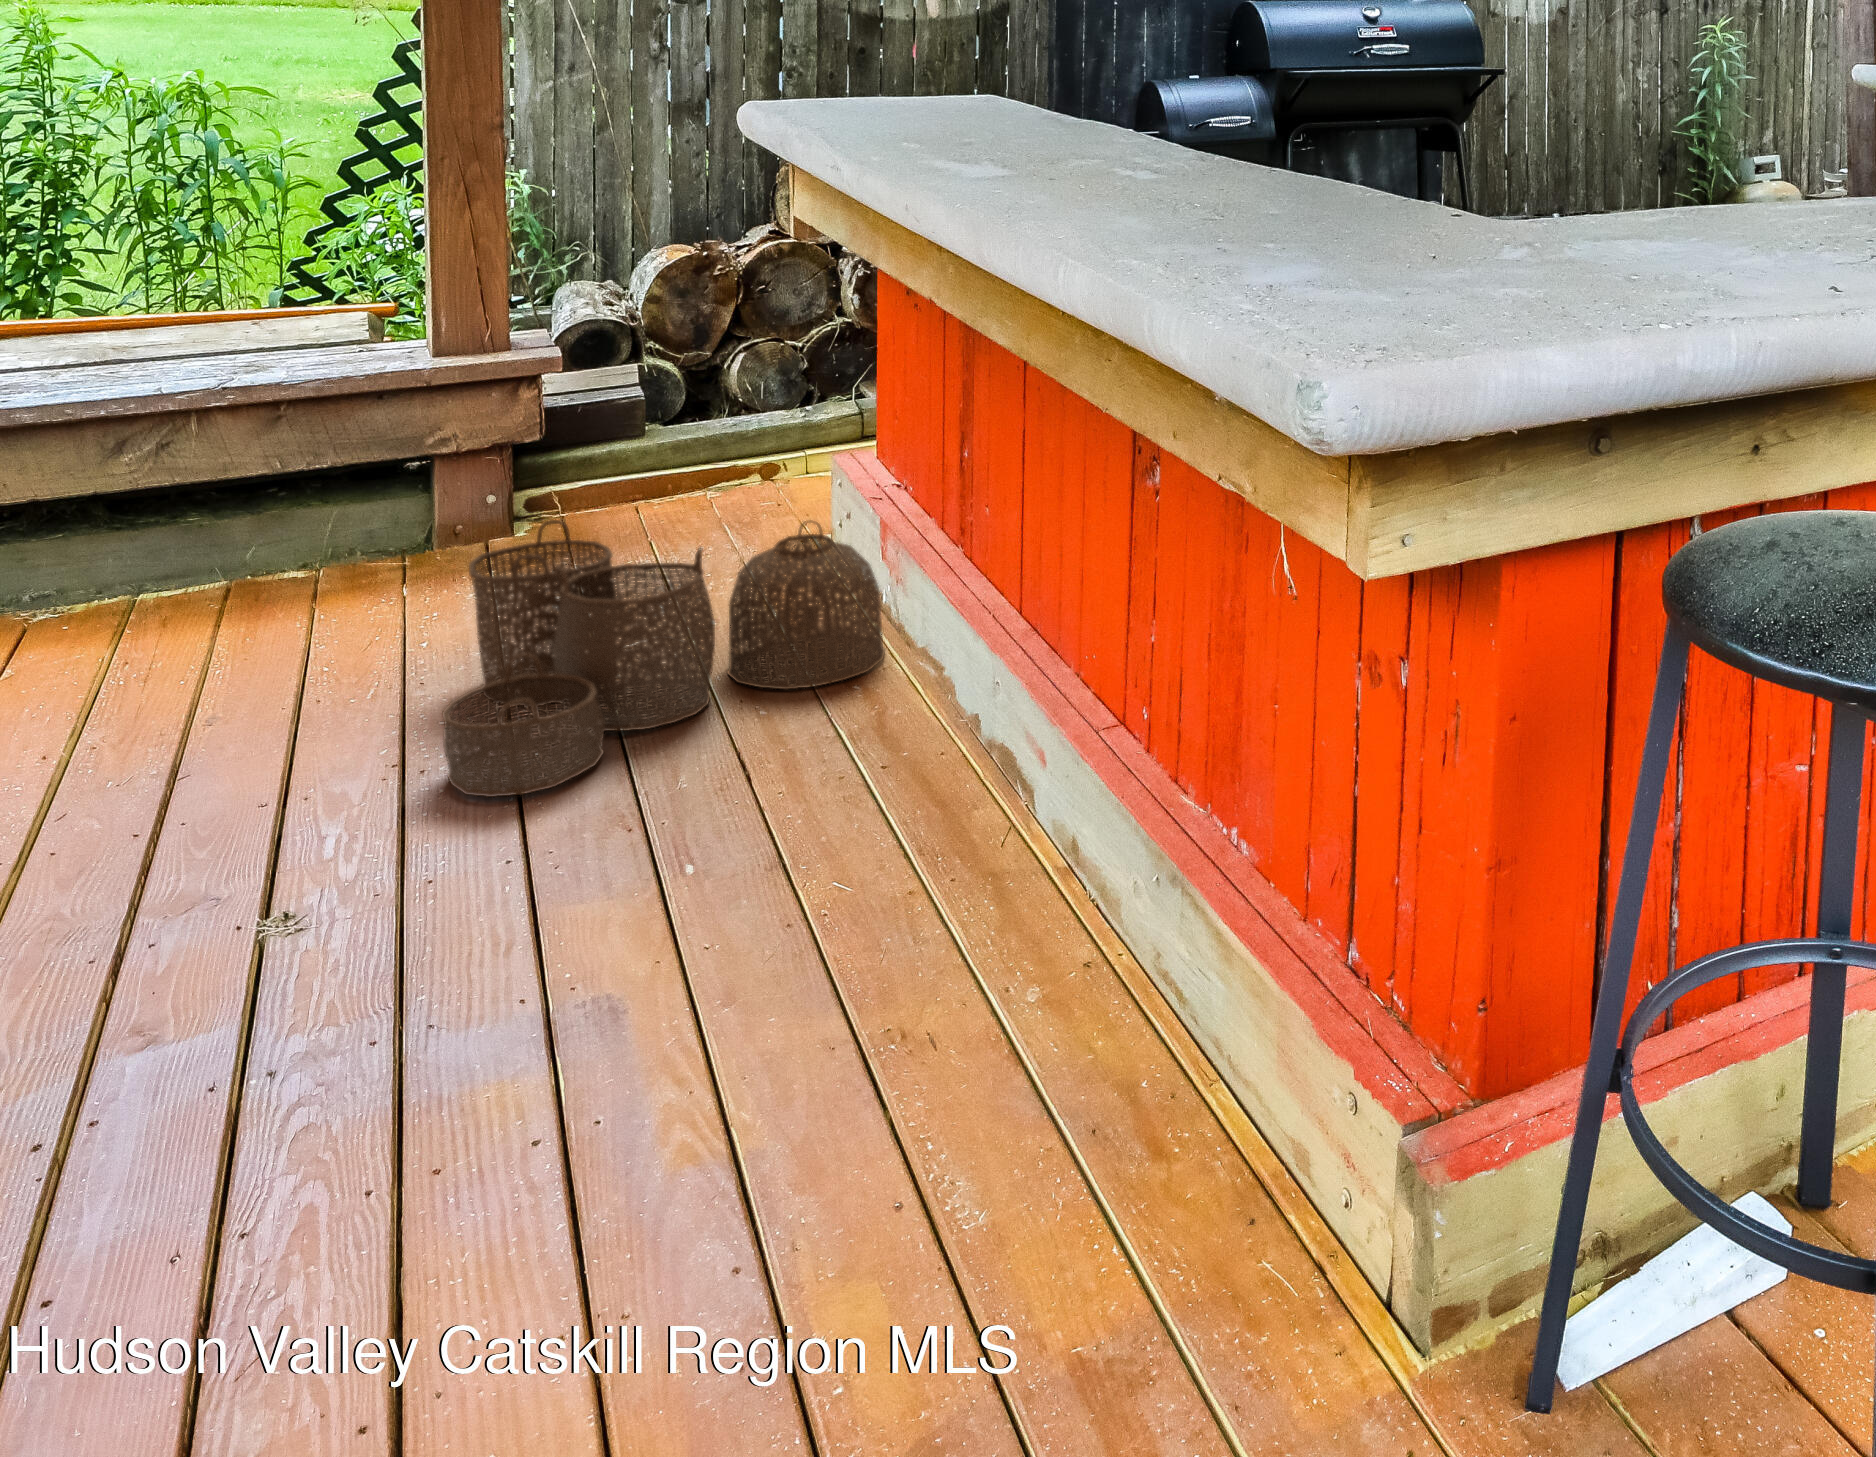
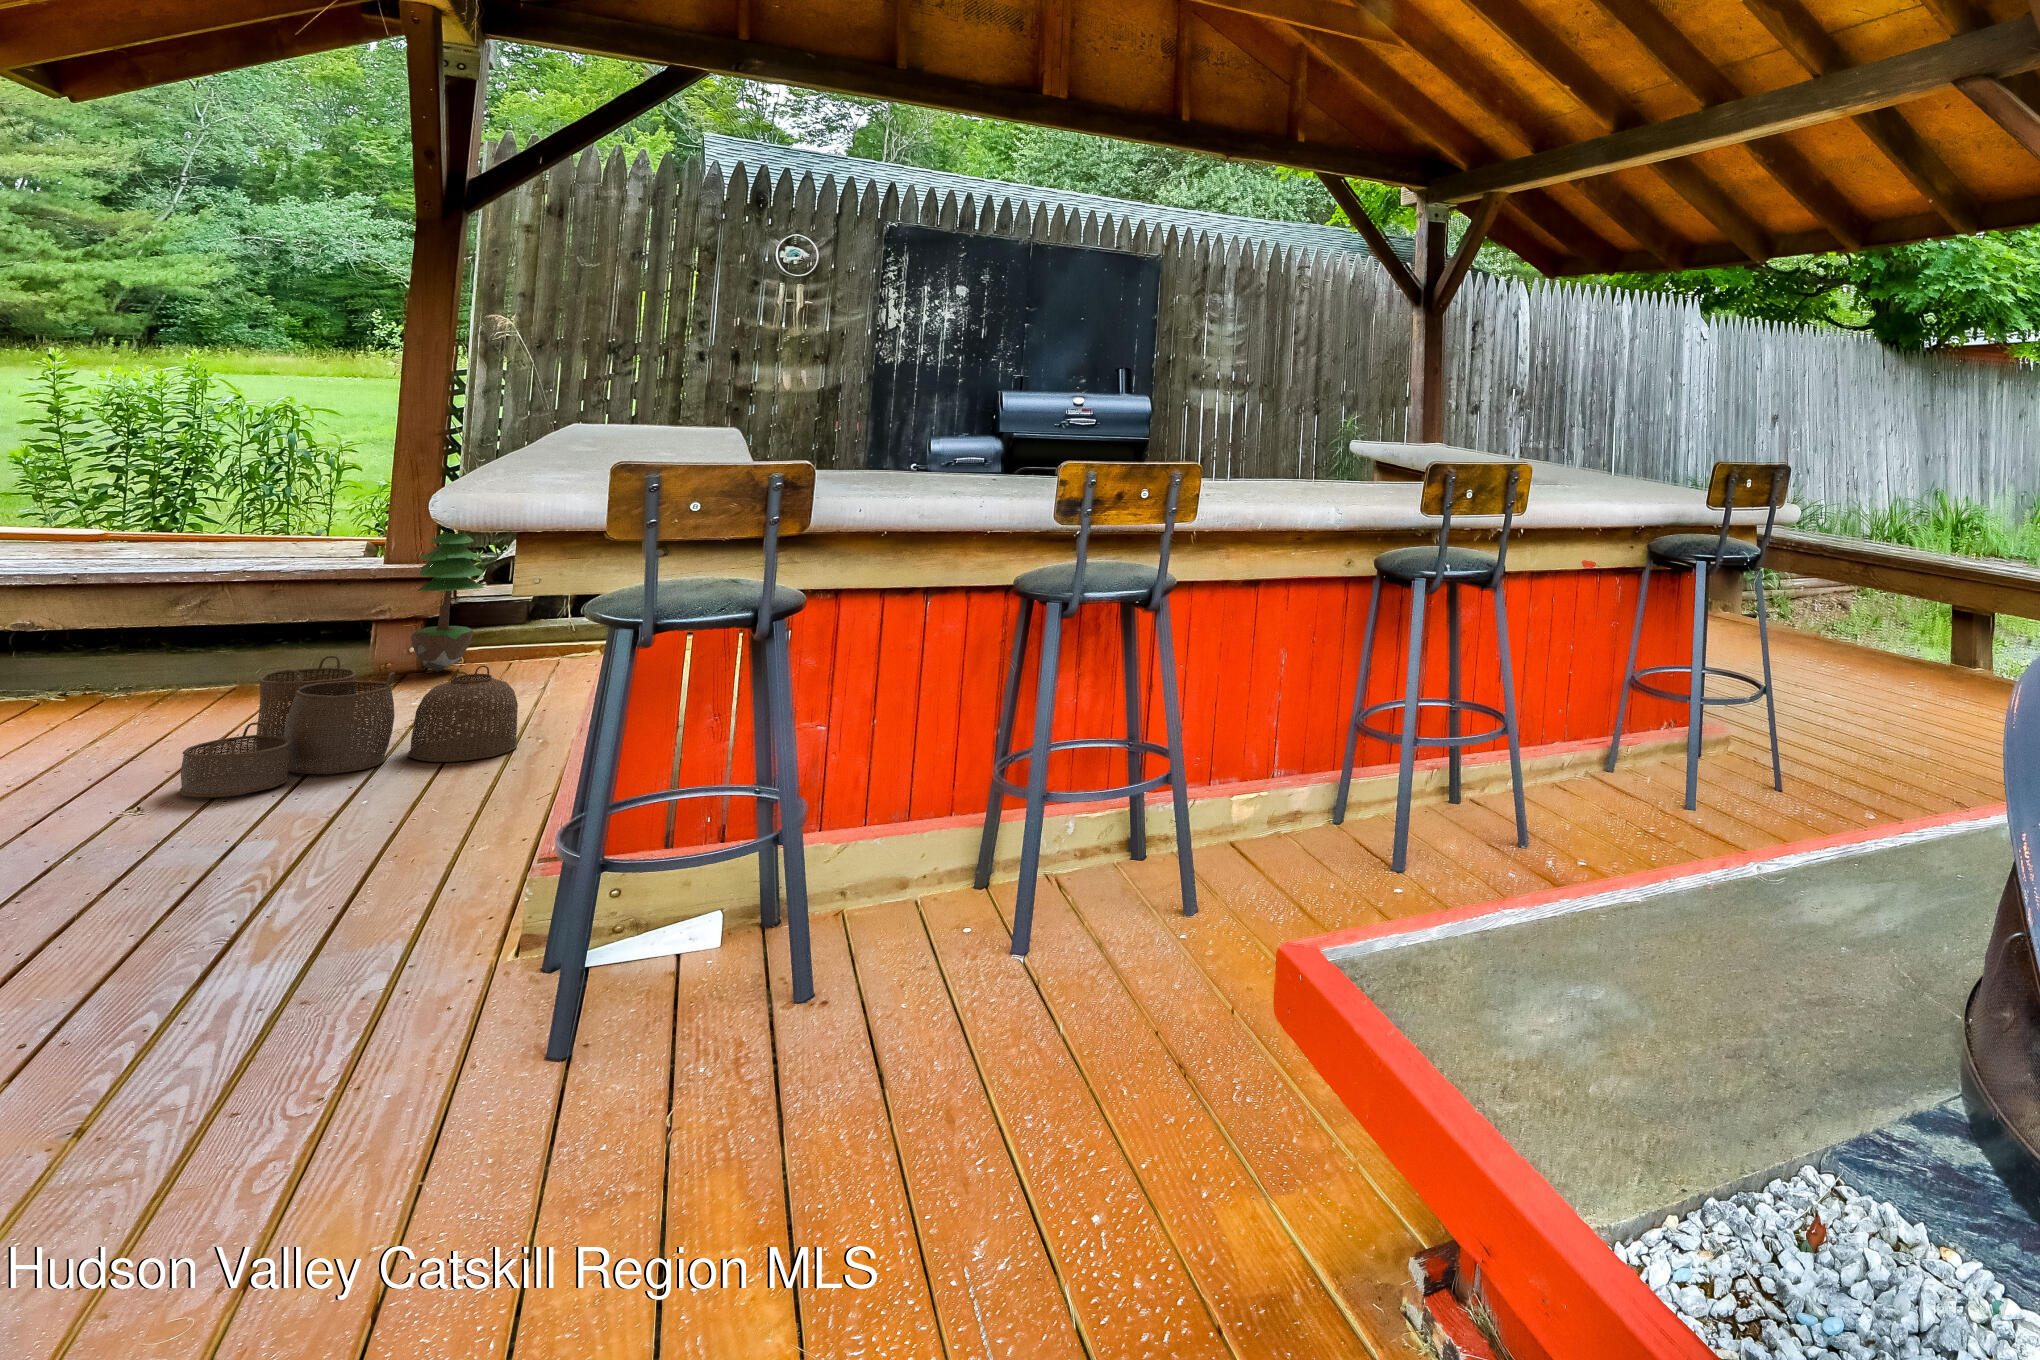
potted tree: none [531,232,647,515] -> present [411,532,484,672]

